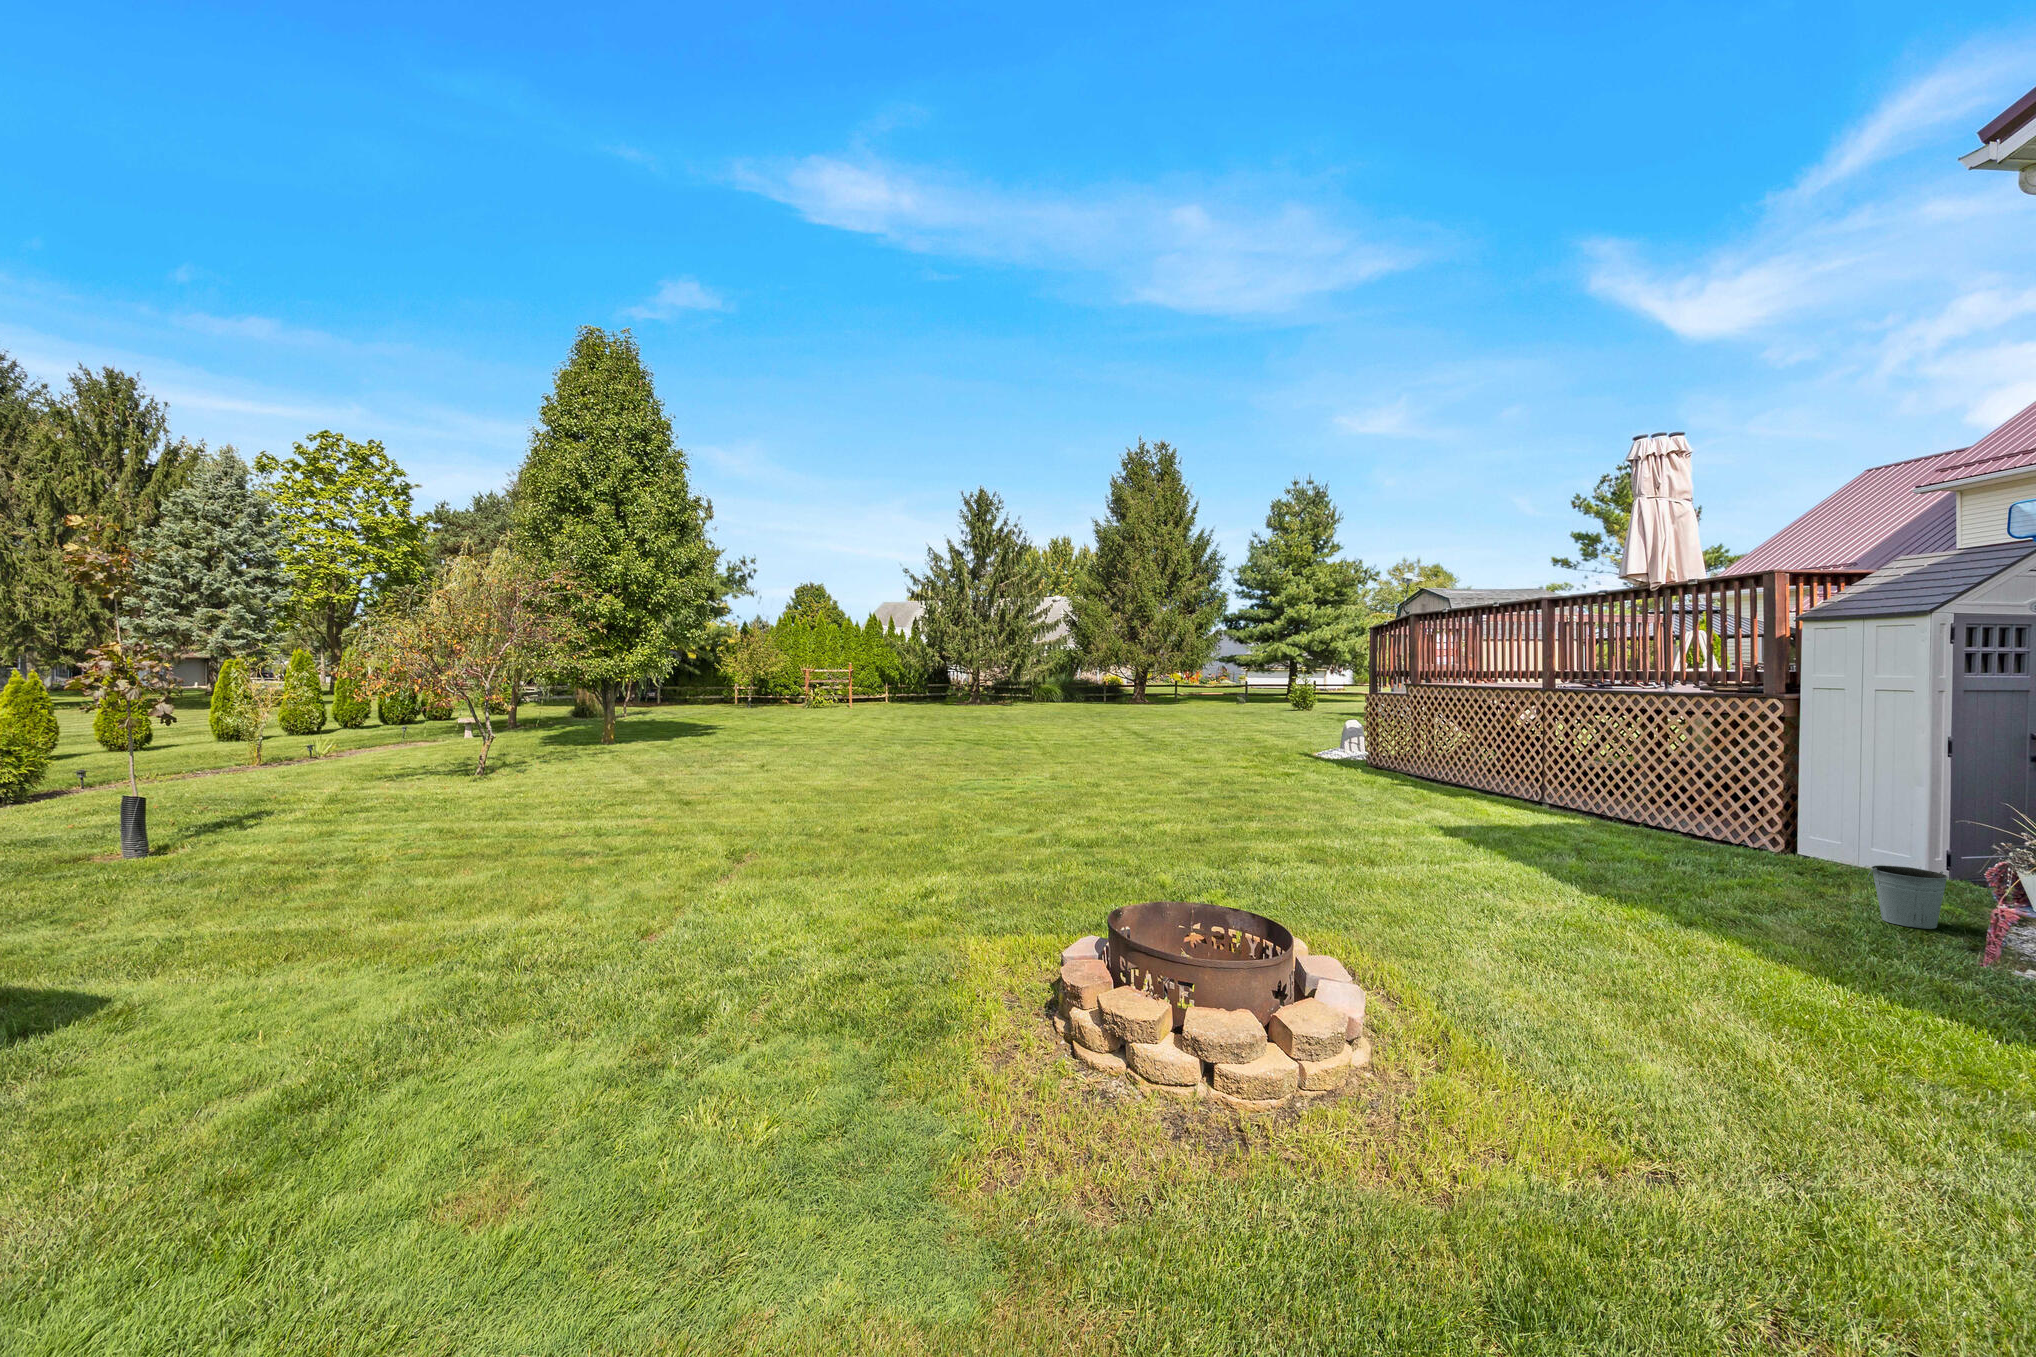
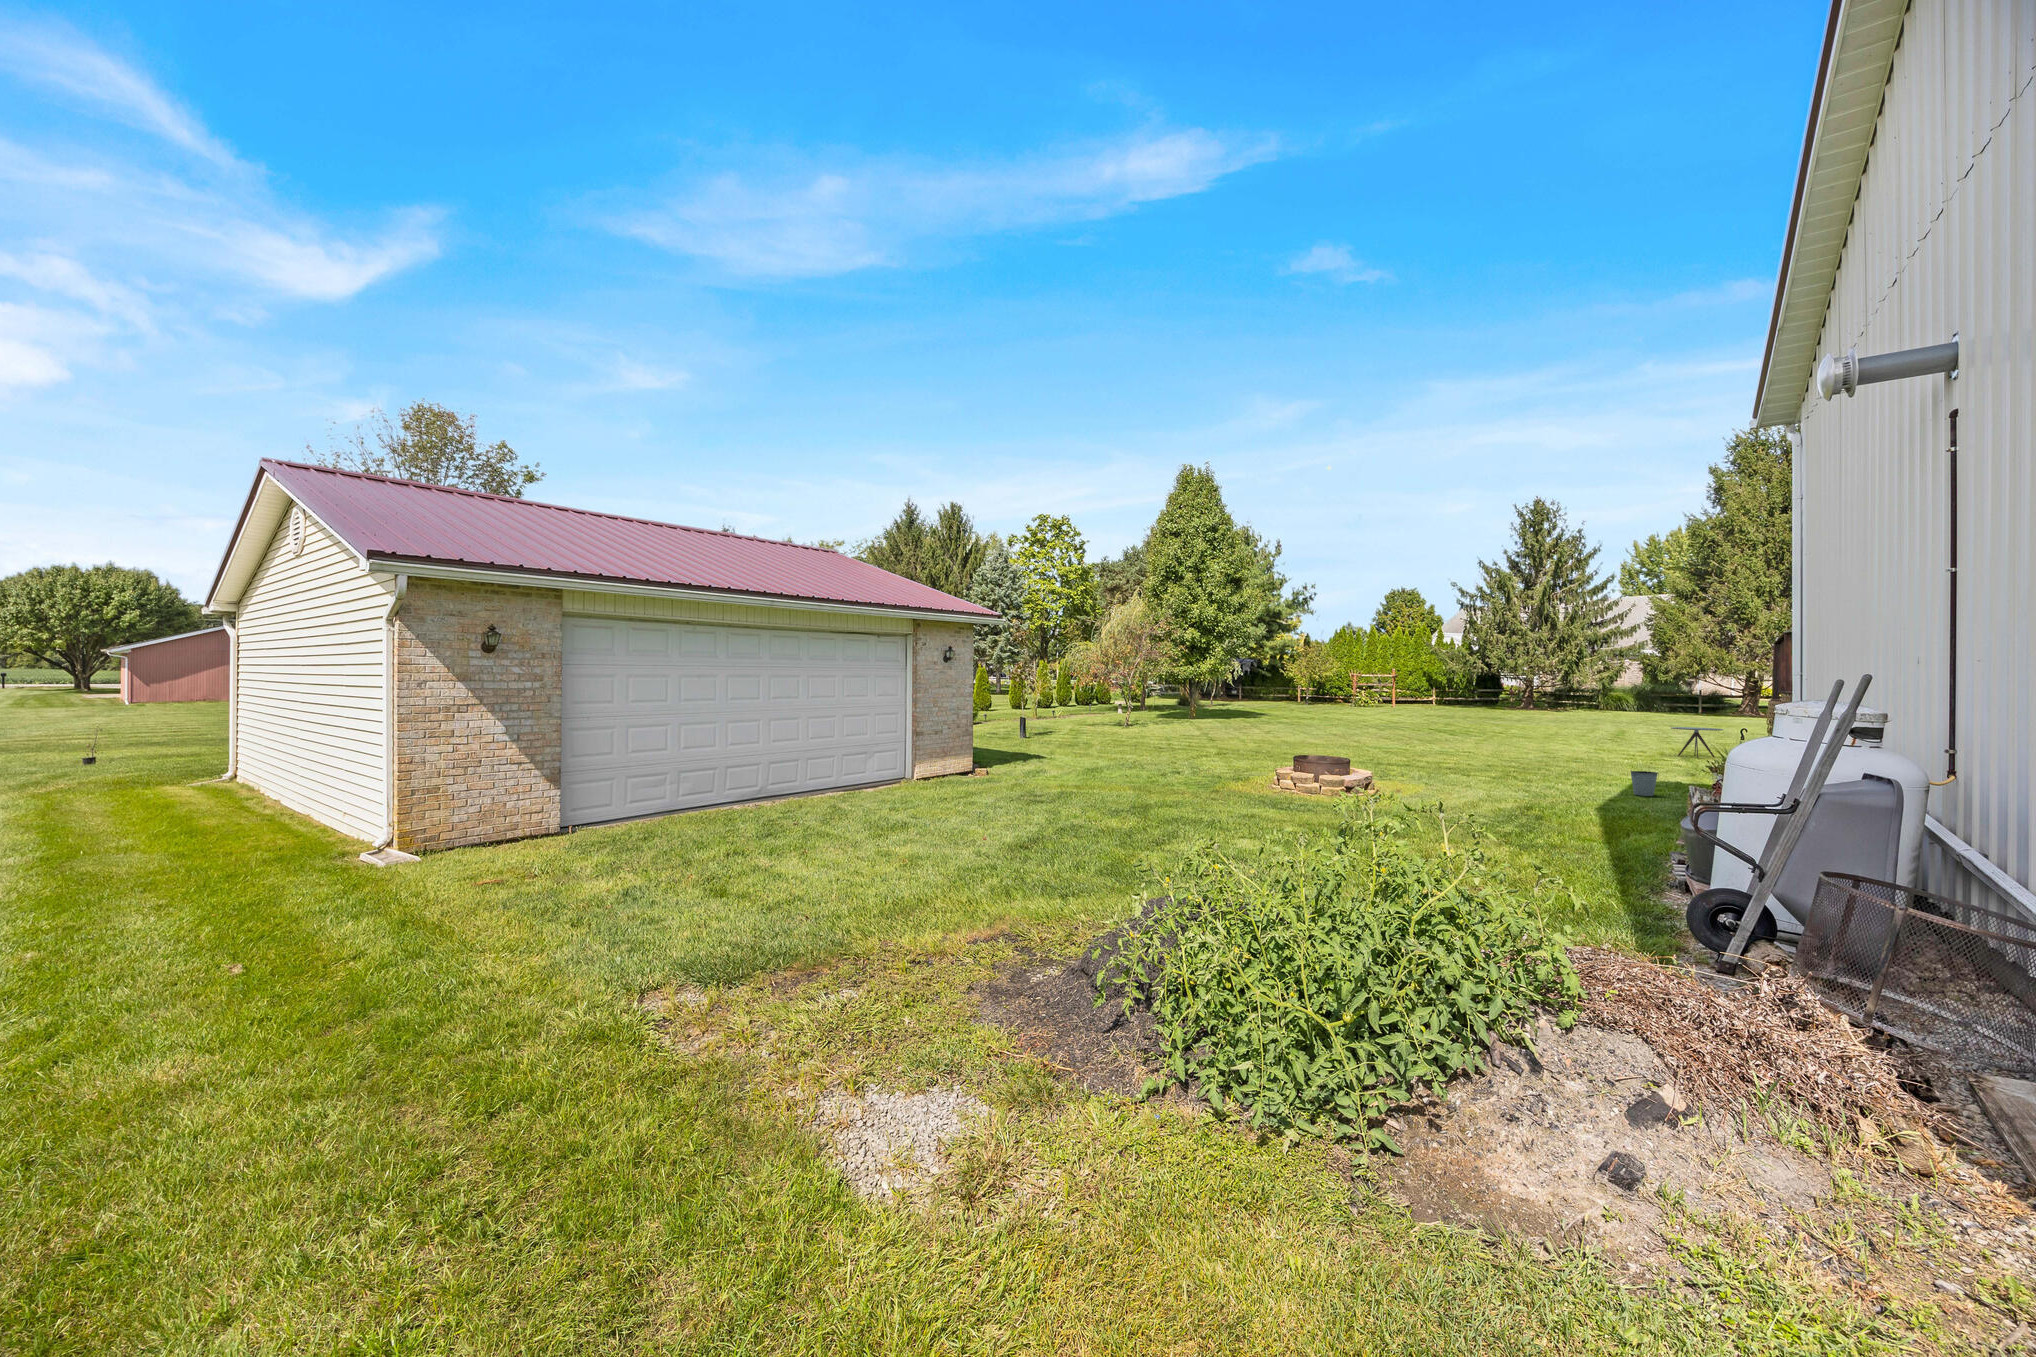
round table: none [1331,729,1390,769] -> present [1671,727,1723,757]

